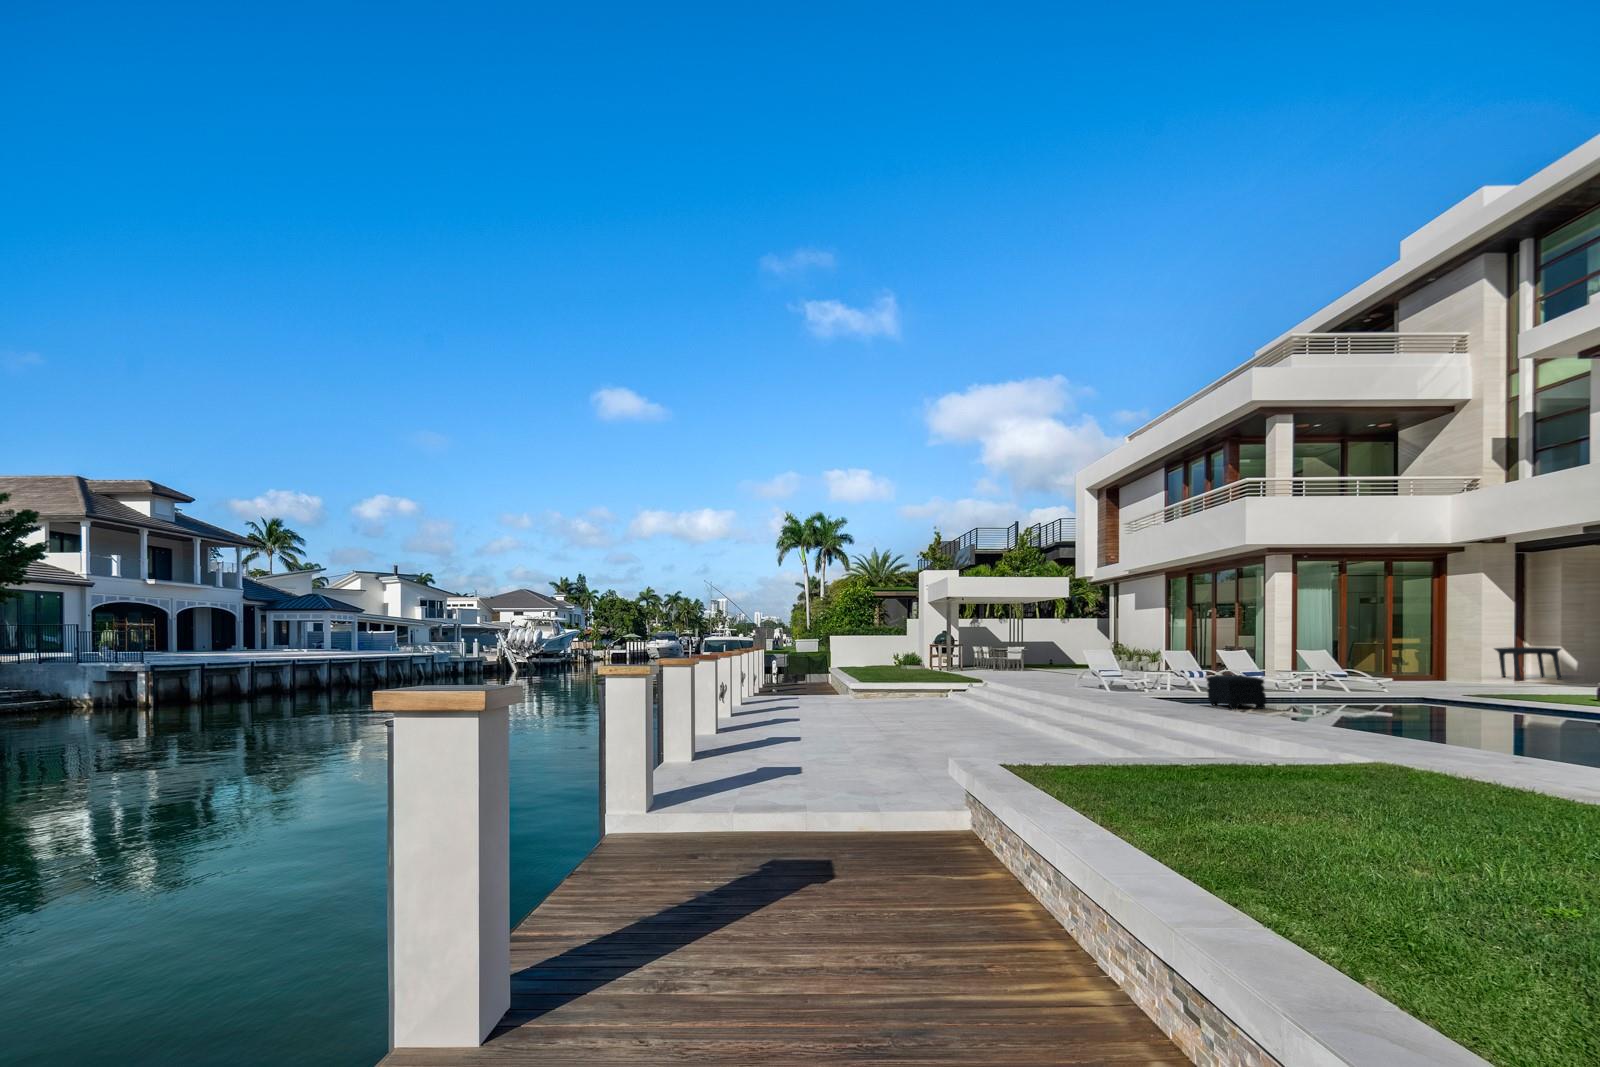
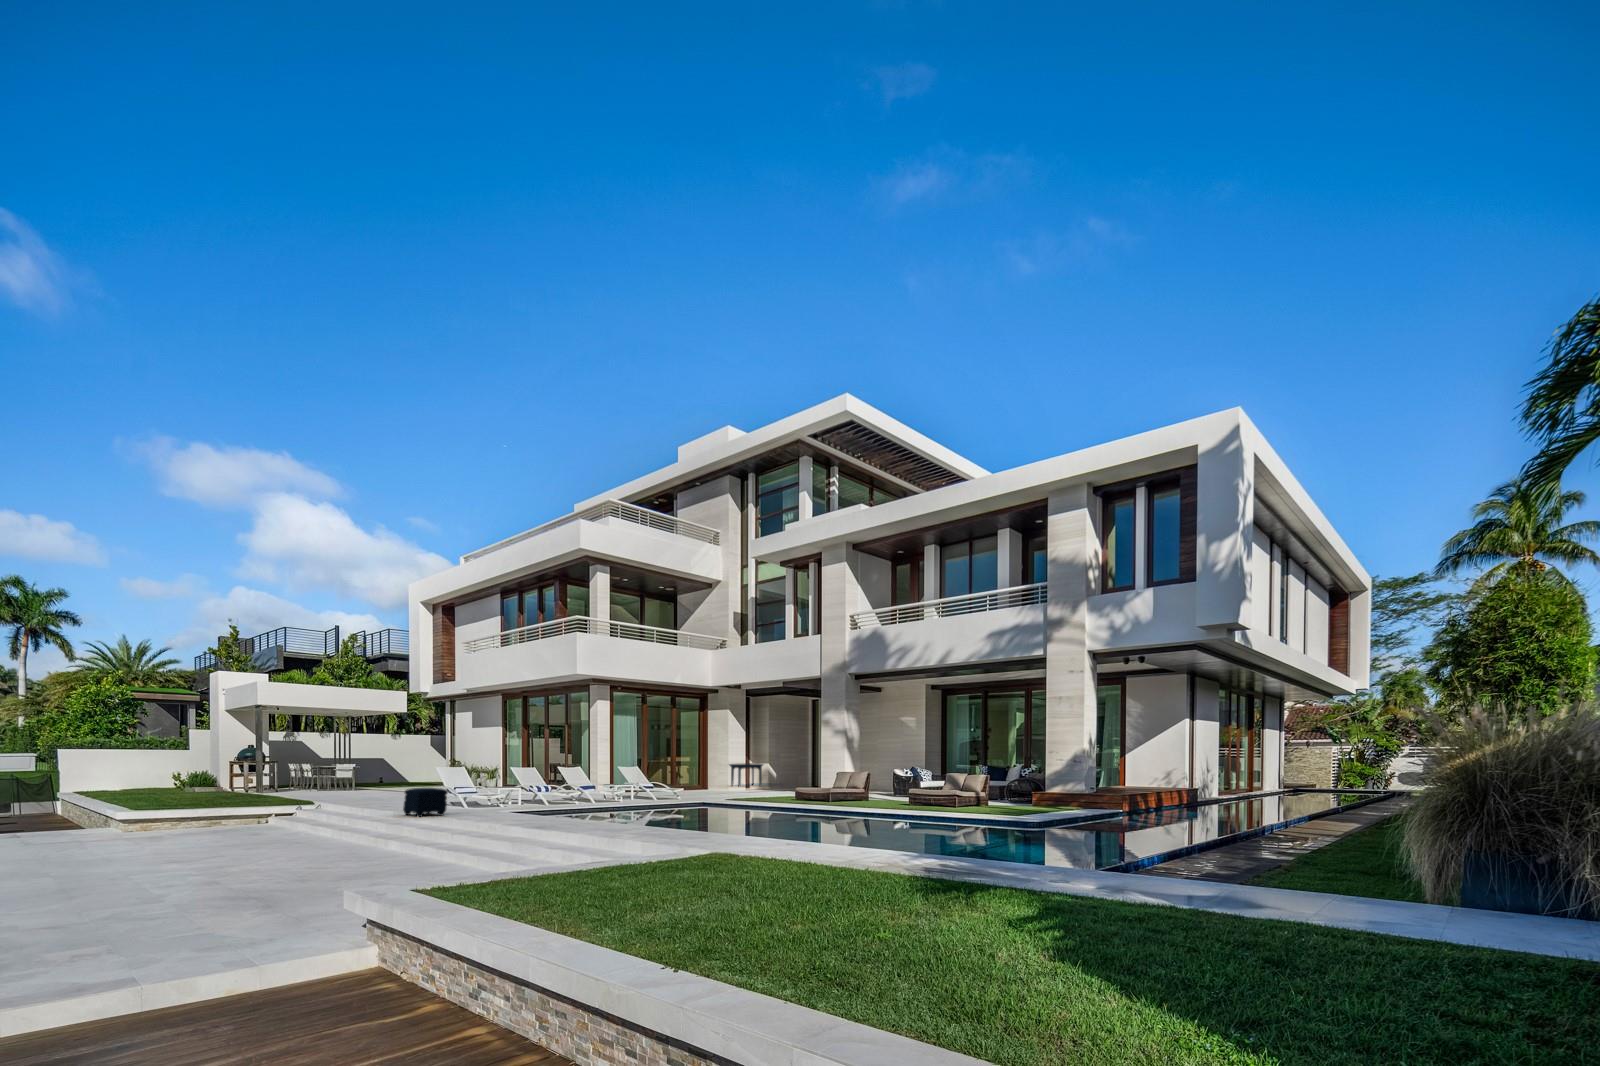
ottoman: present [1206,675,1266,709] -> present [403,788,448,817]

